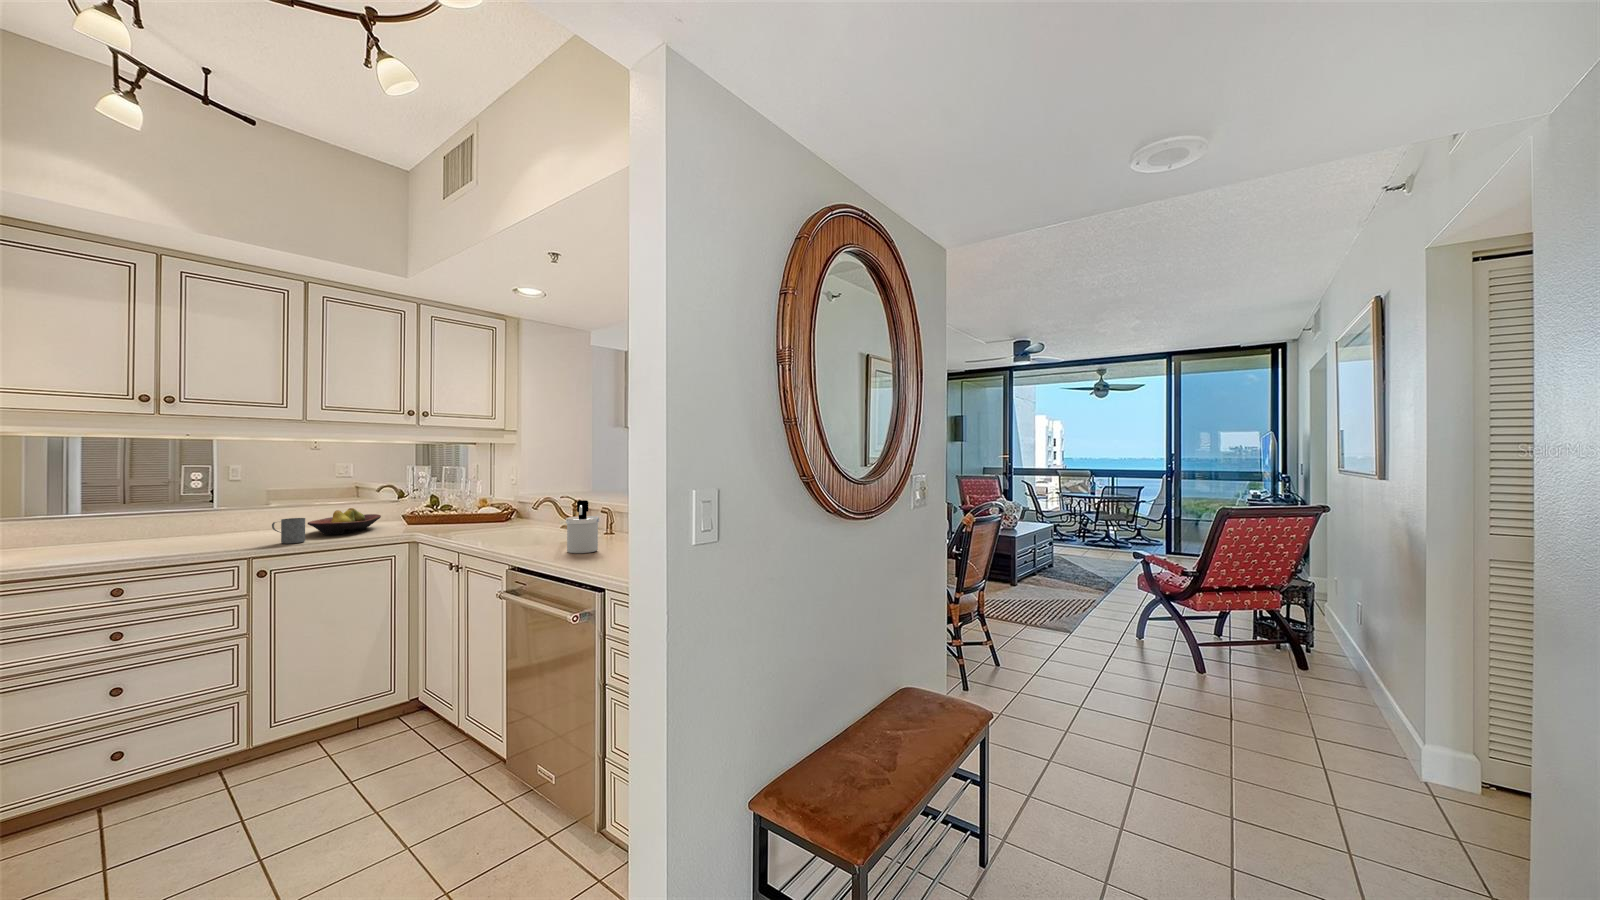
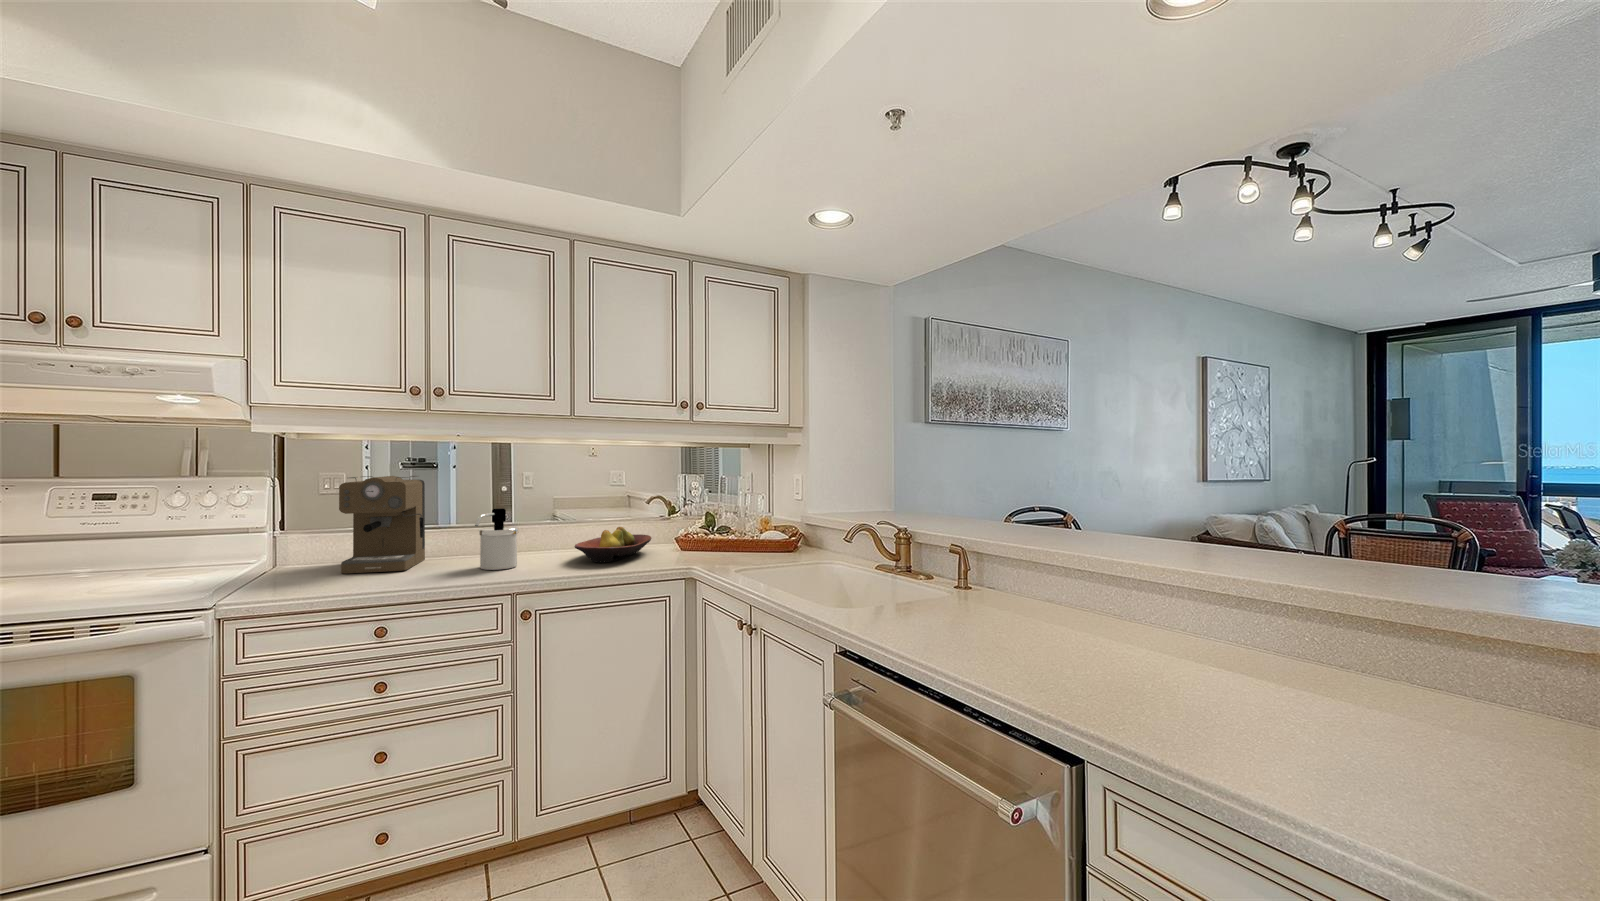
coffee maker: none [55,469,149,553] -> present [339,476,425,573]
soap dispenser: present [566,500,599,553] -> present [475,508,518,570]
mug: present [272,518,305,544] -> none [536,541,571,575]

